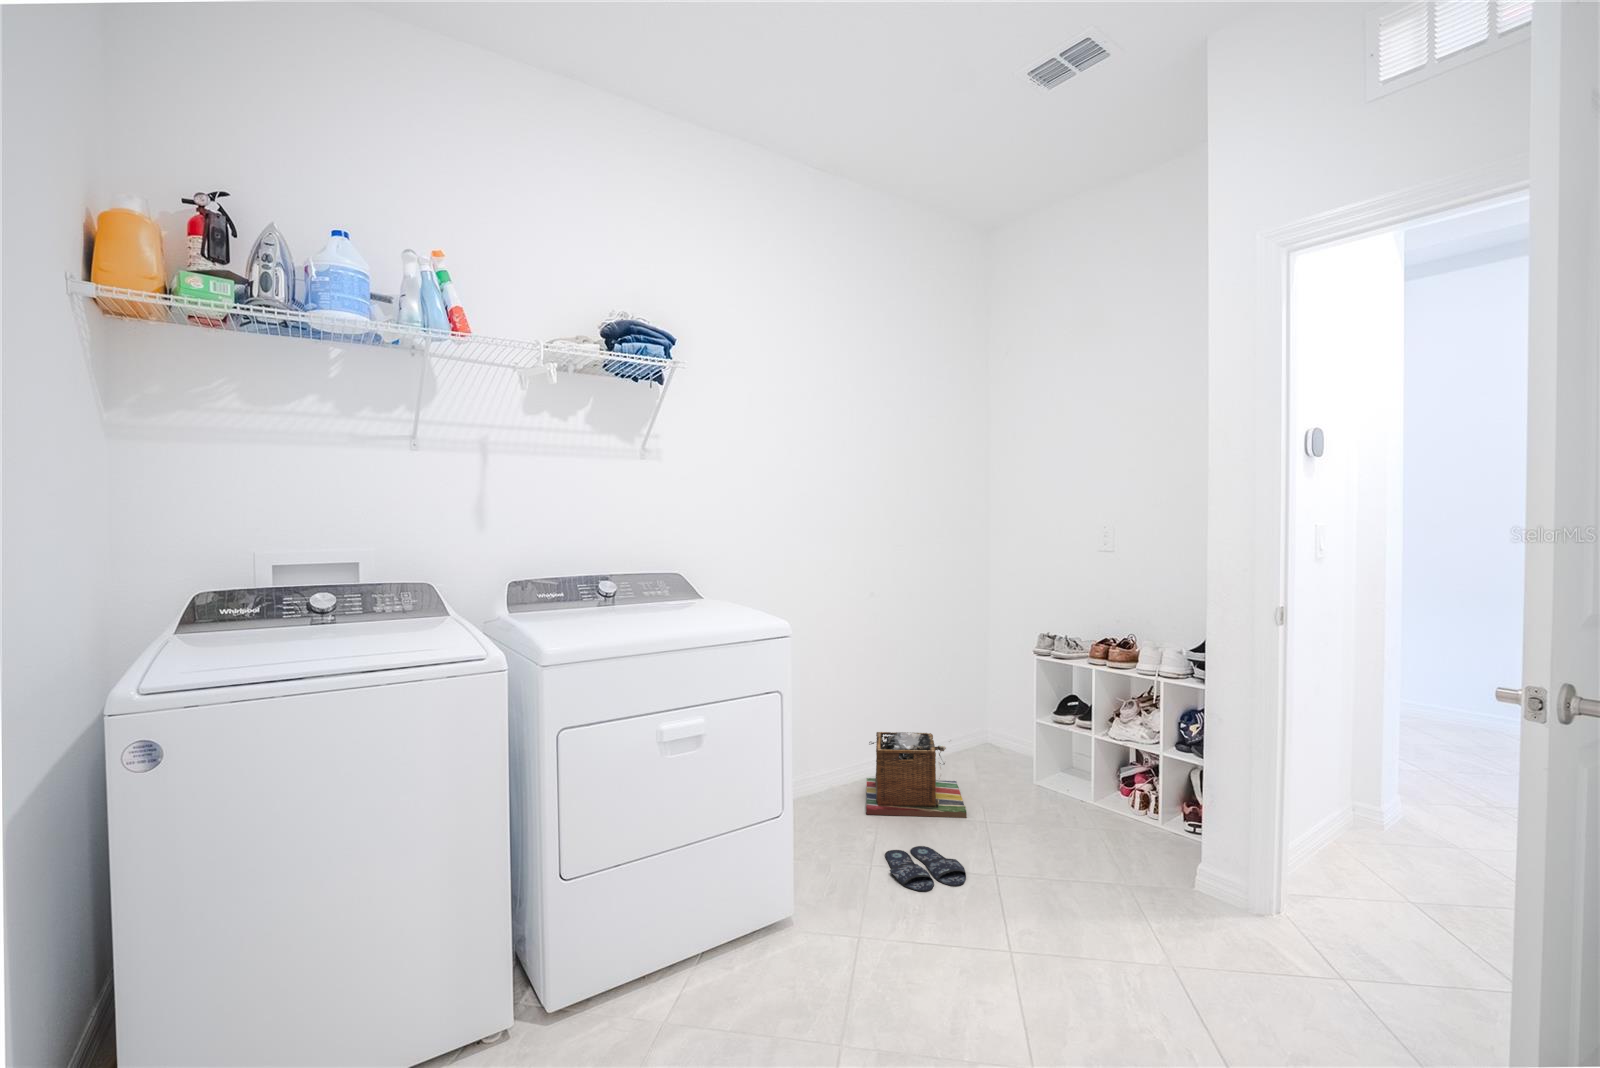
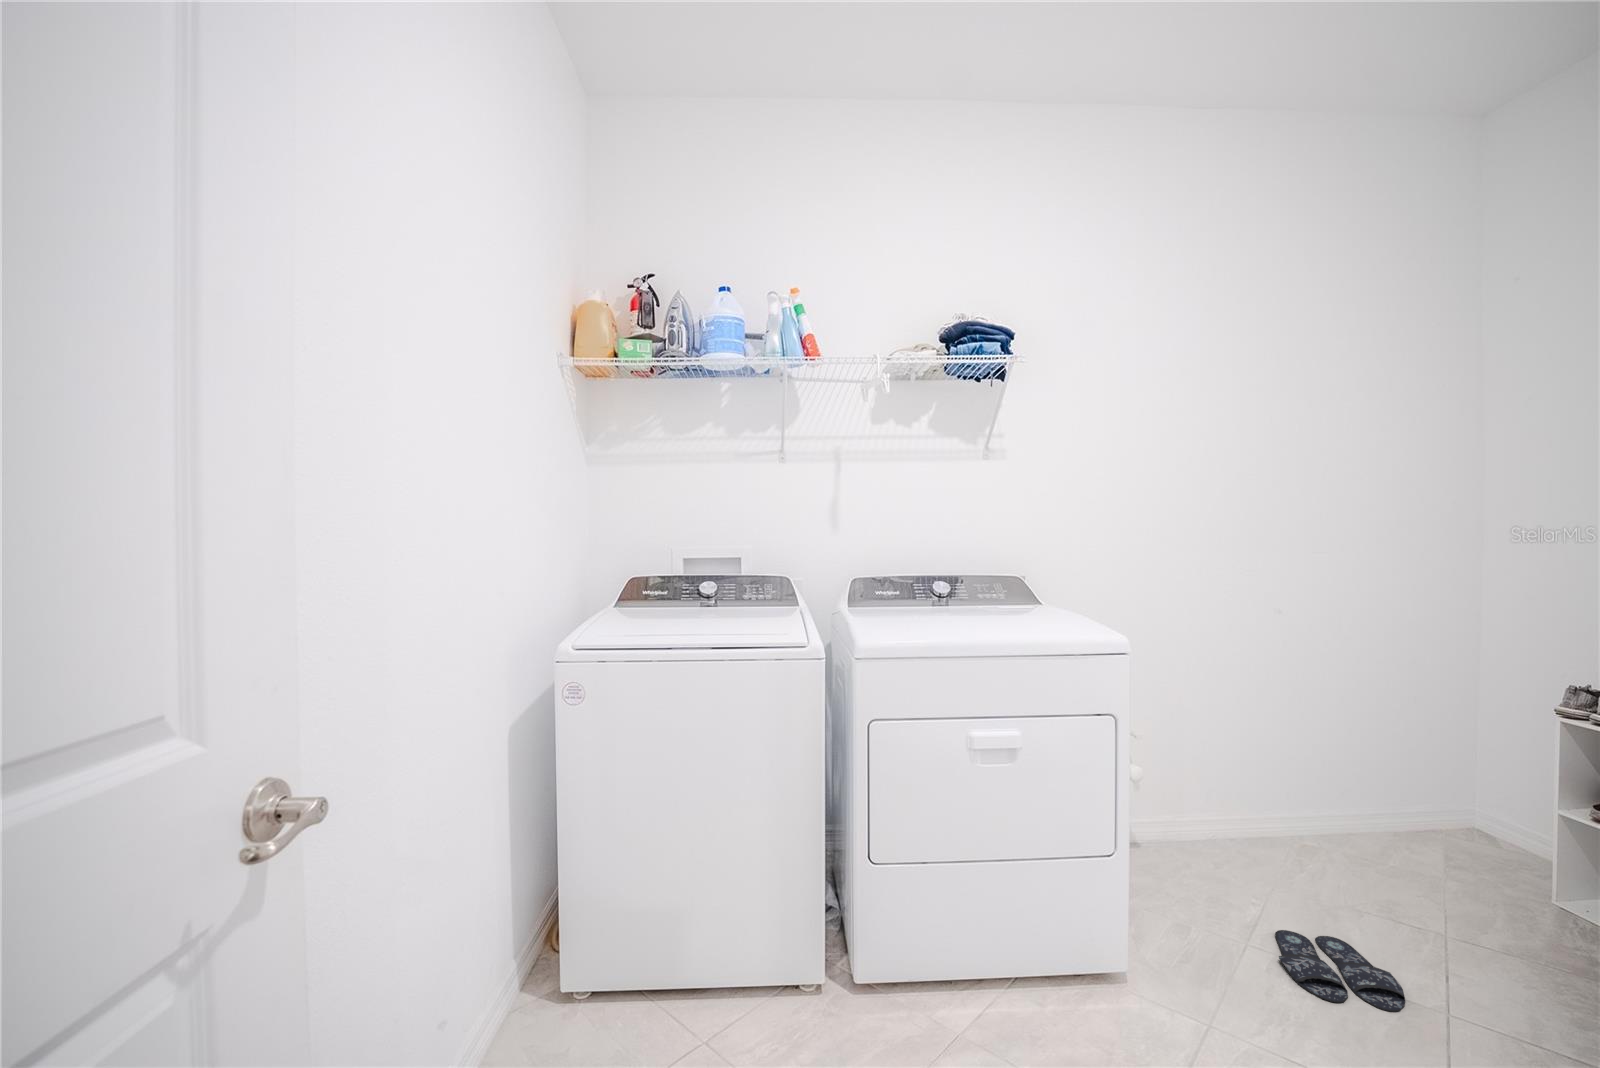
laundry basket: present [866,732,967,818] -> none [1255,776,1417,917]

